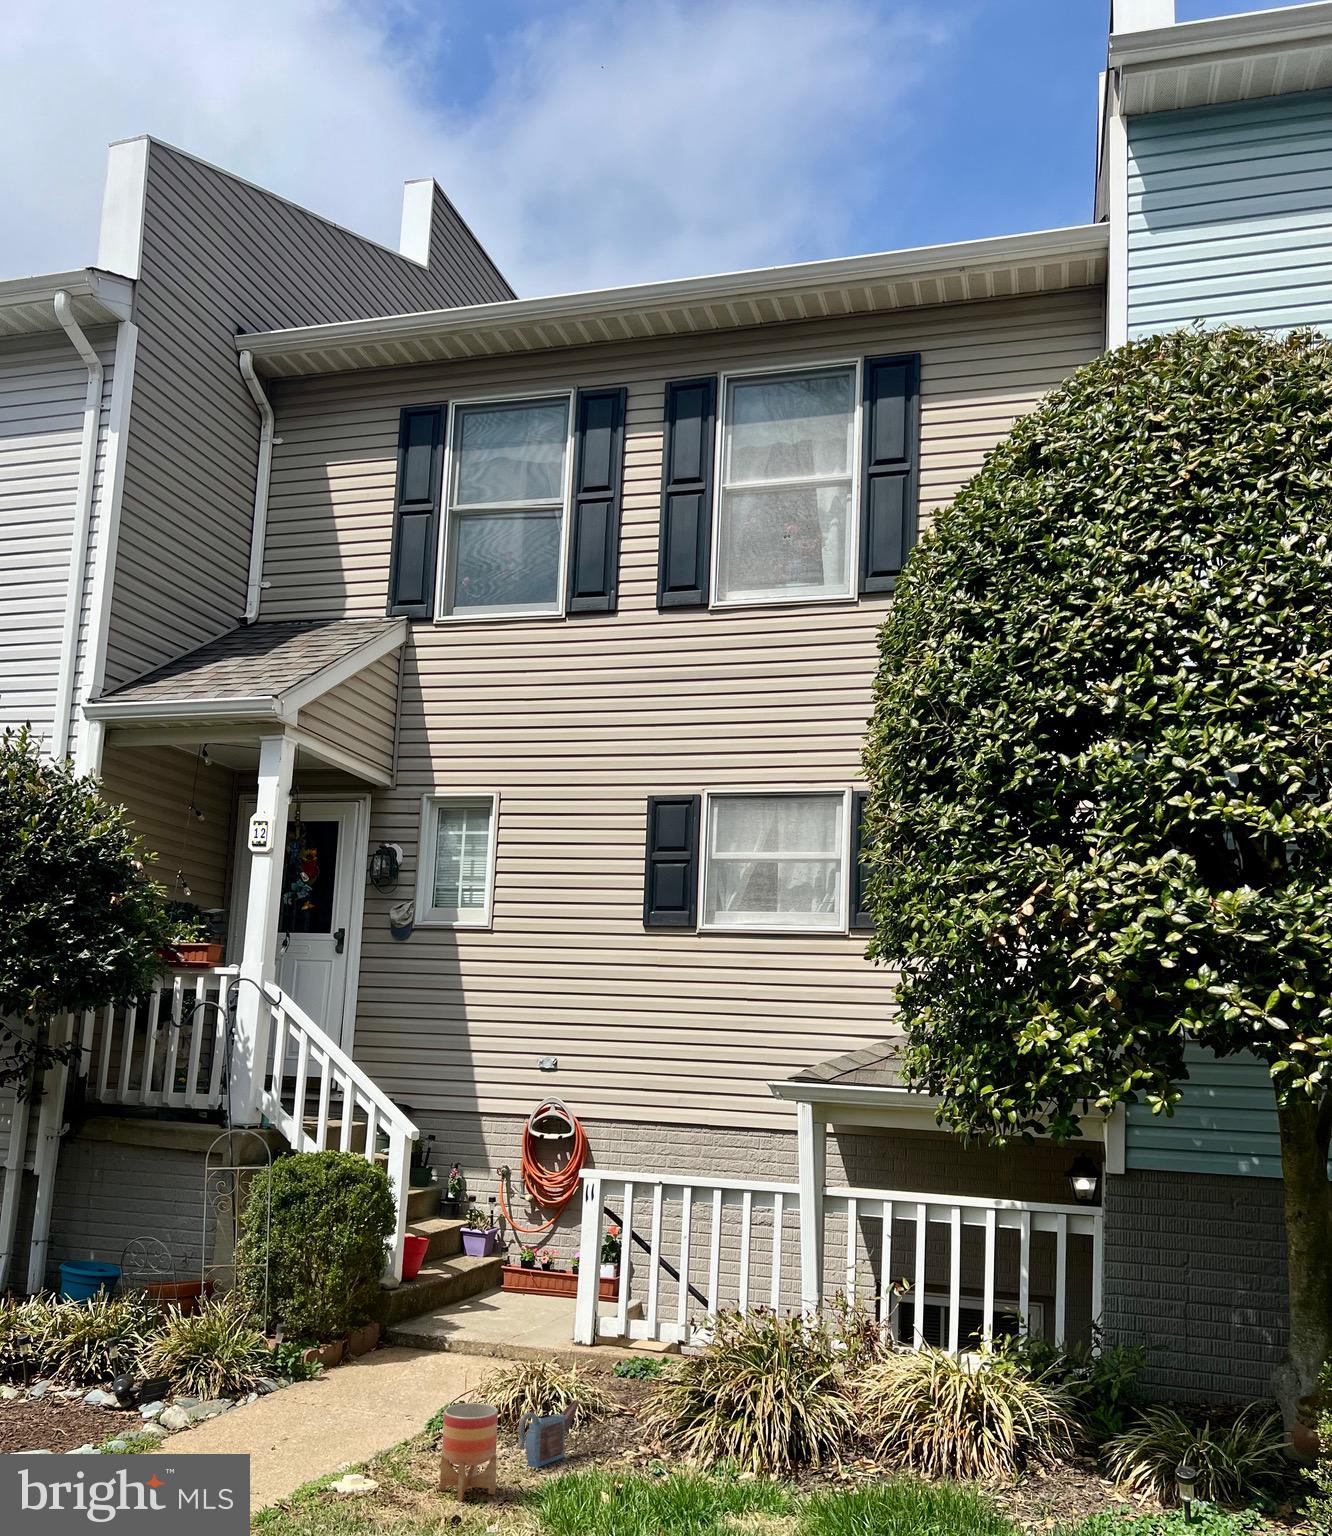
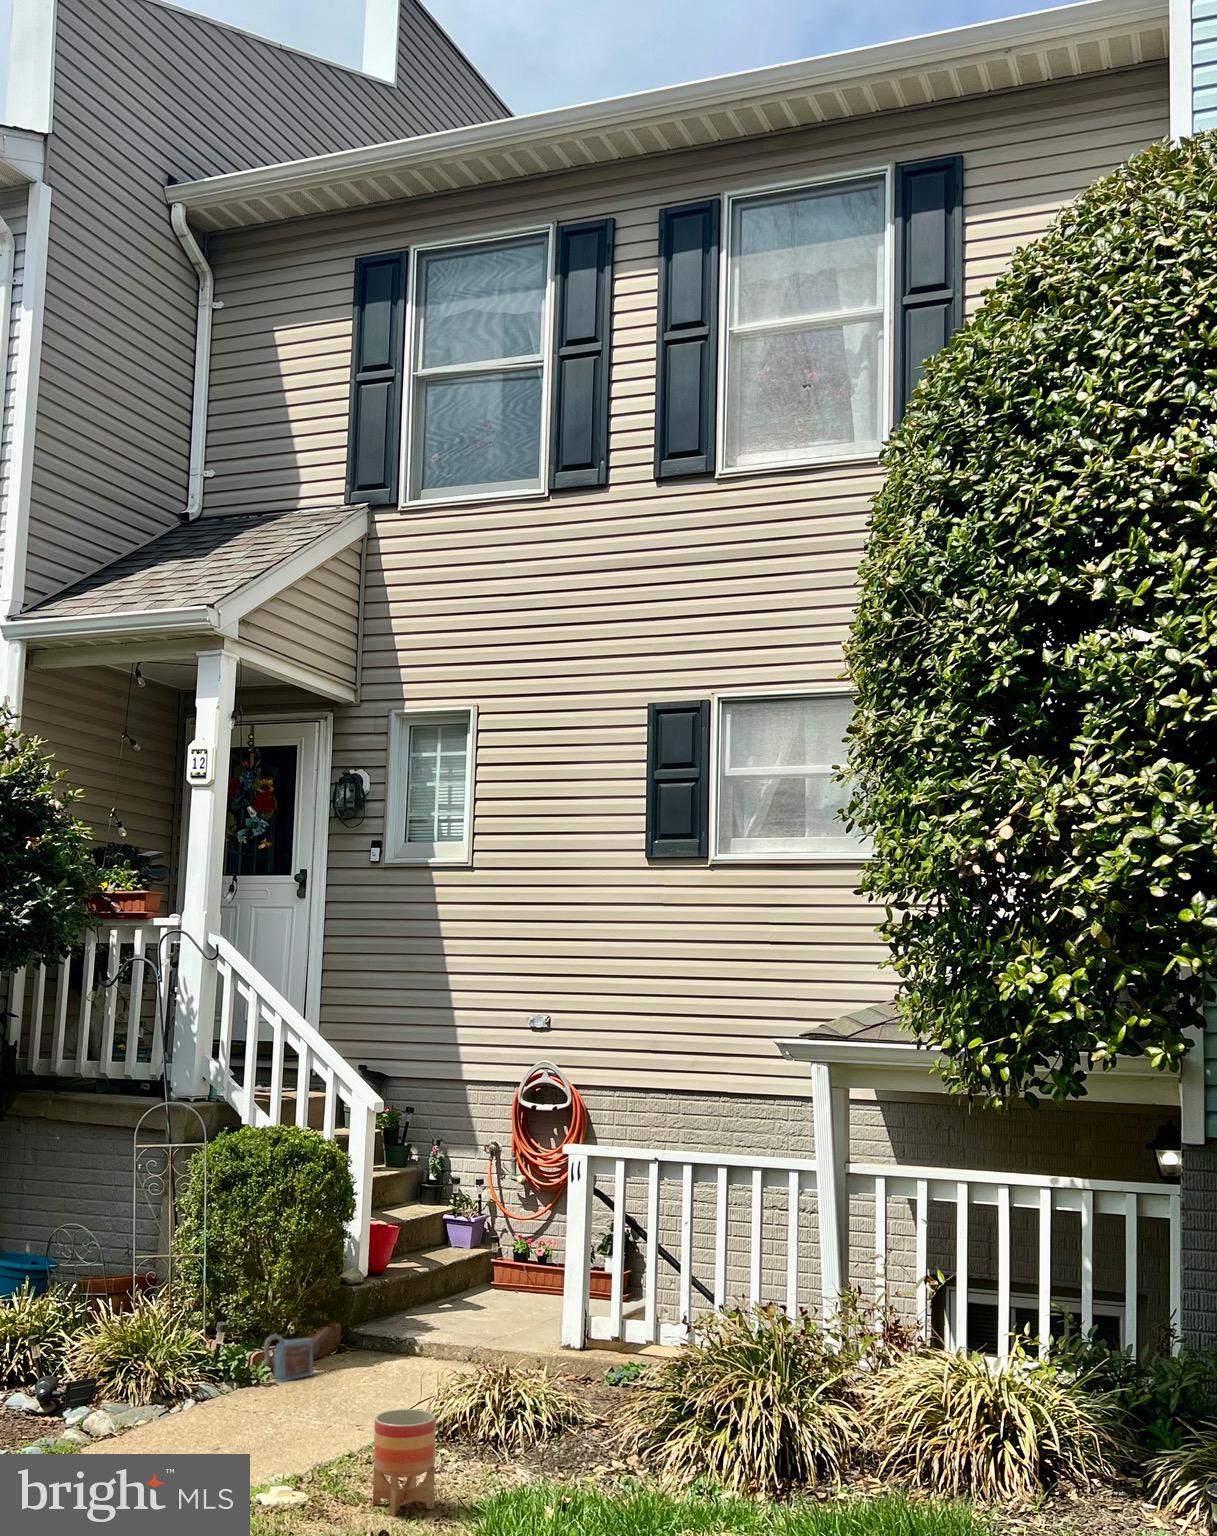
watering can: present [517,1400,579,1468] -> present [263,1327,329,1382]

